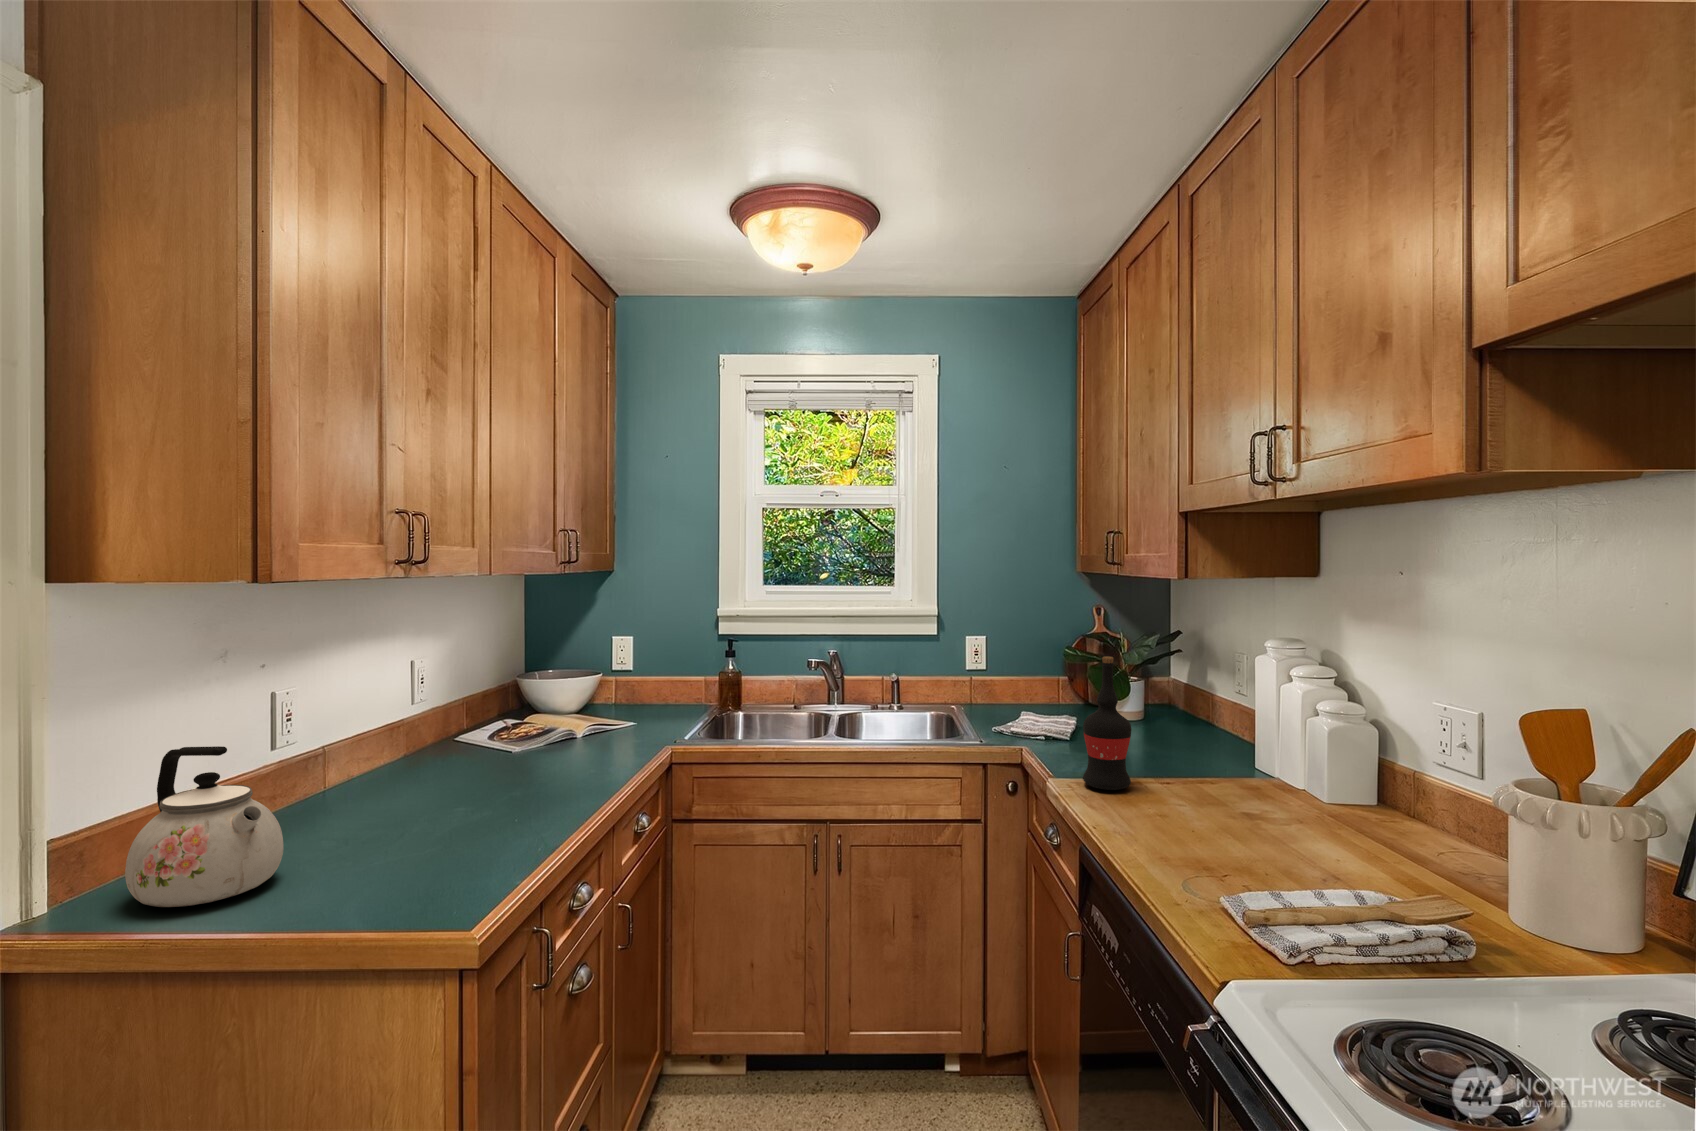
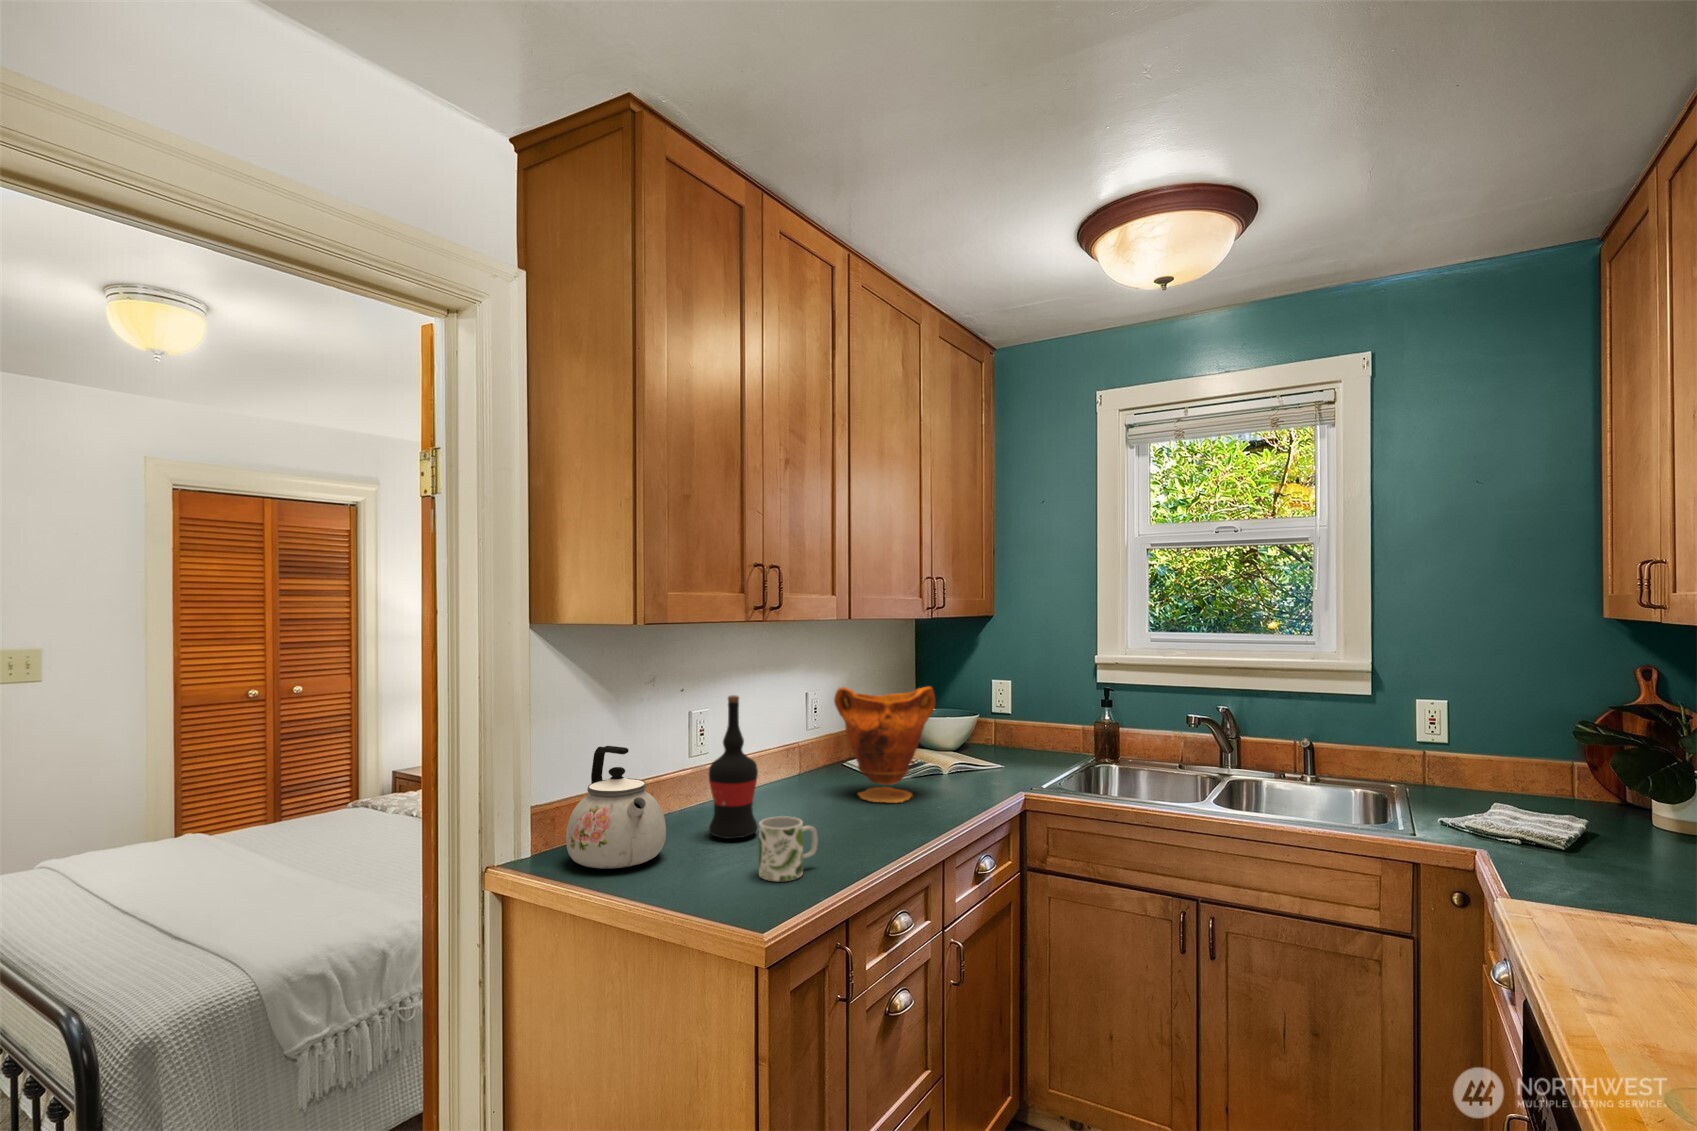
vase: none [467,648,582,774] -> present [834,687,935,802]
wine bottle: present [1083,656,1131,790] -> present [709,695,758,839]
mug: none [424,802,492,877] -> present [759,816,818,881]

